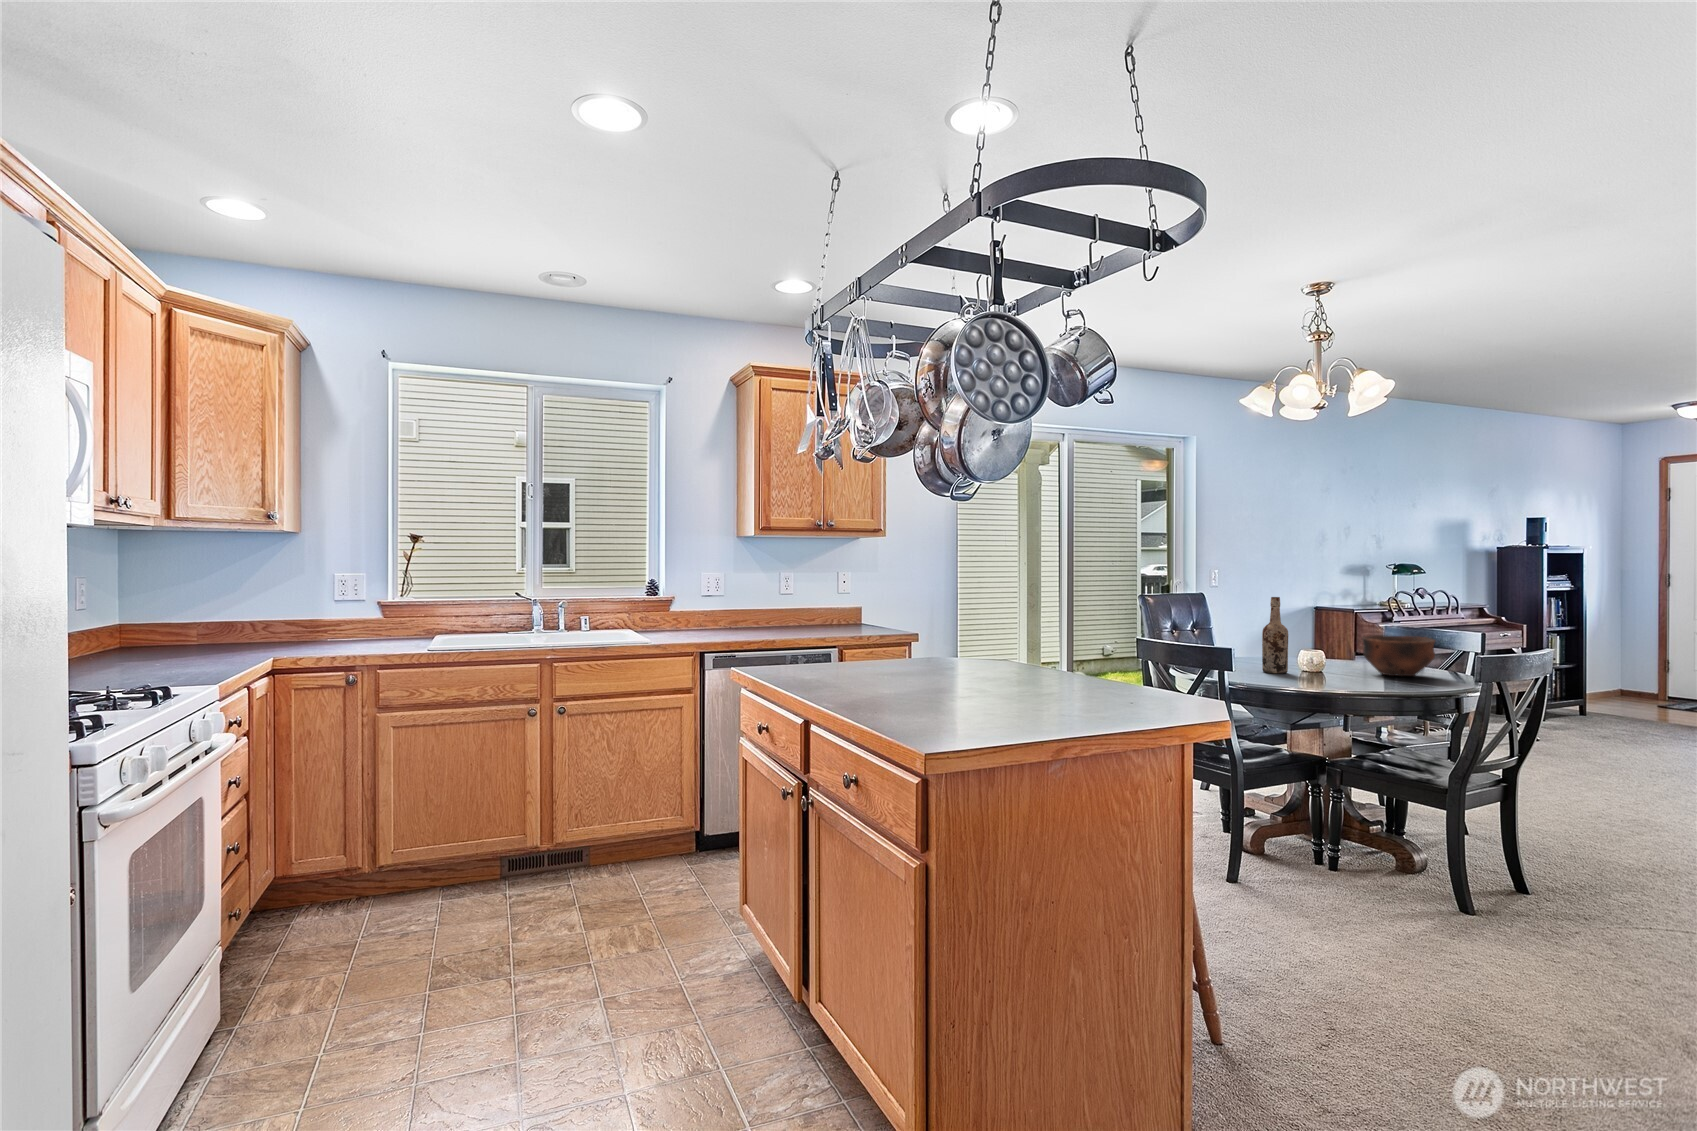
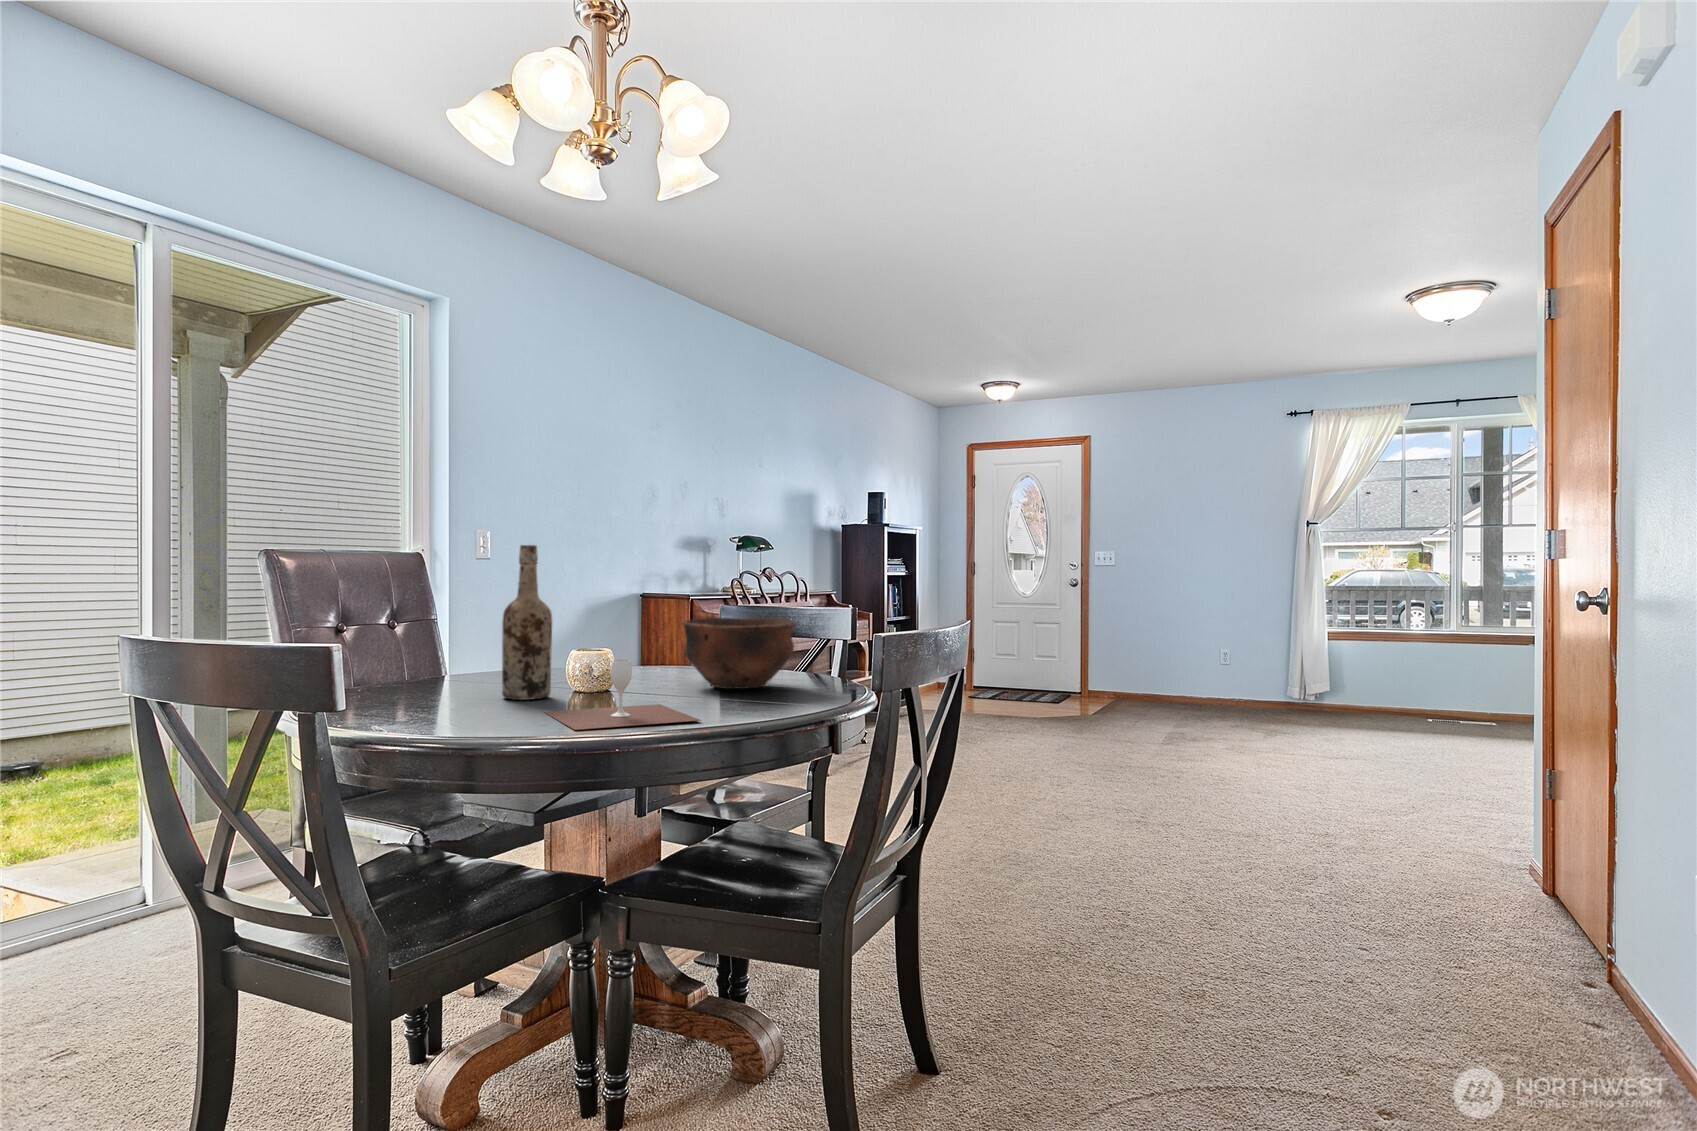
wine glass: none [1289,657,1377,689] -> present [544,660,701,730]

